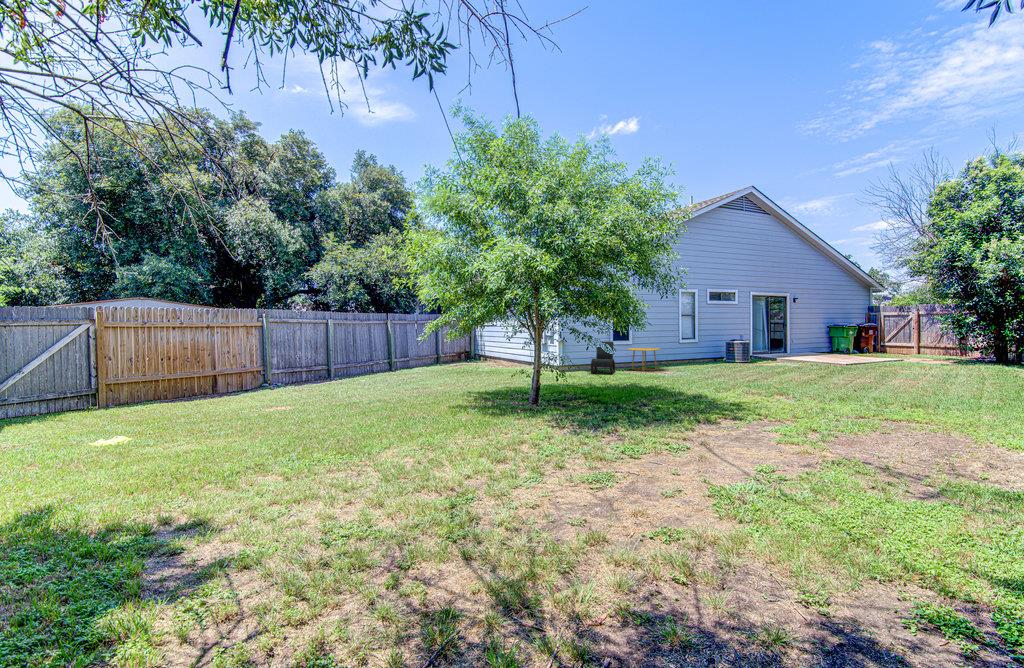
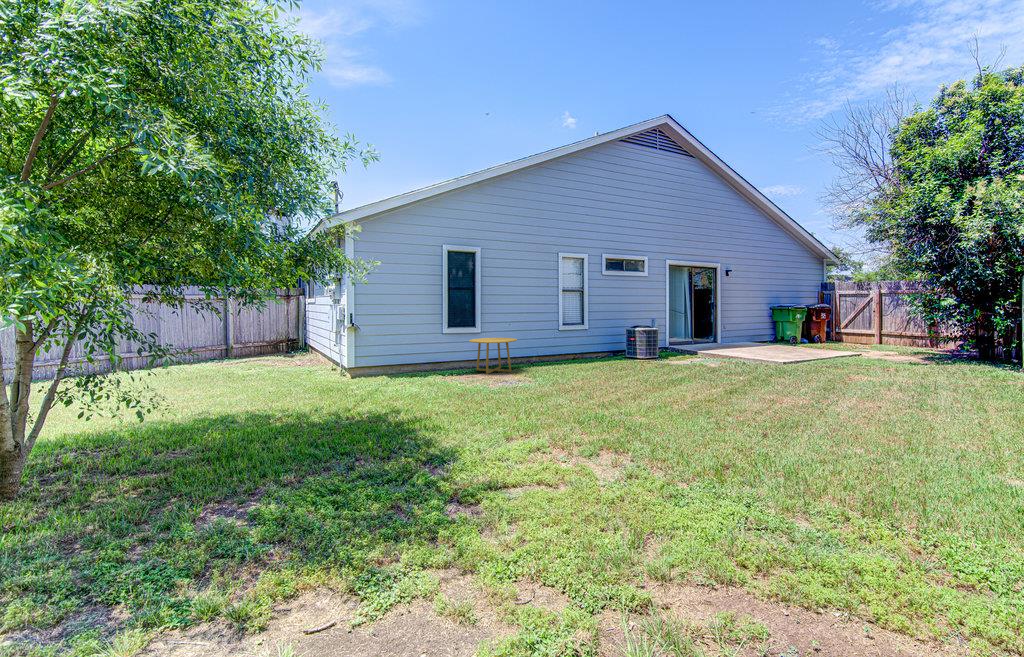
lounge chair: present [591,341,615,374] -> none [400,329,445,380]

